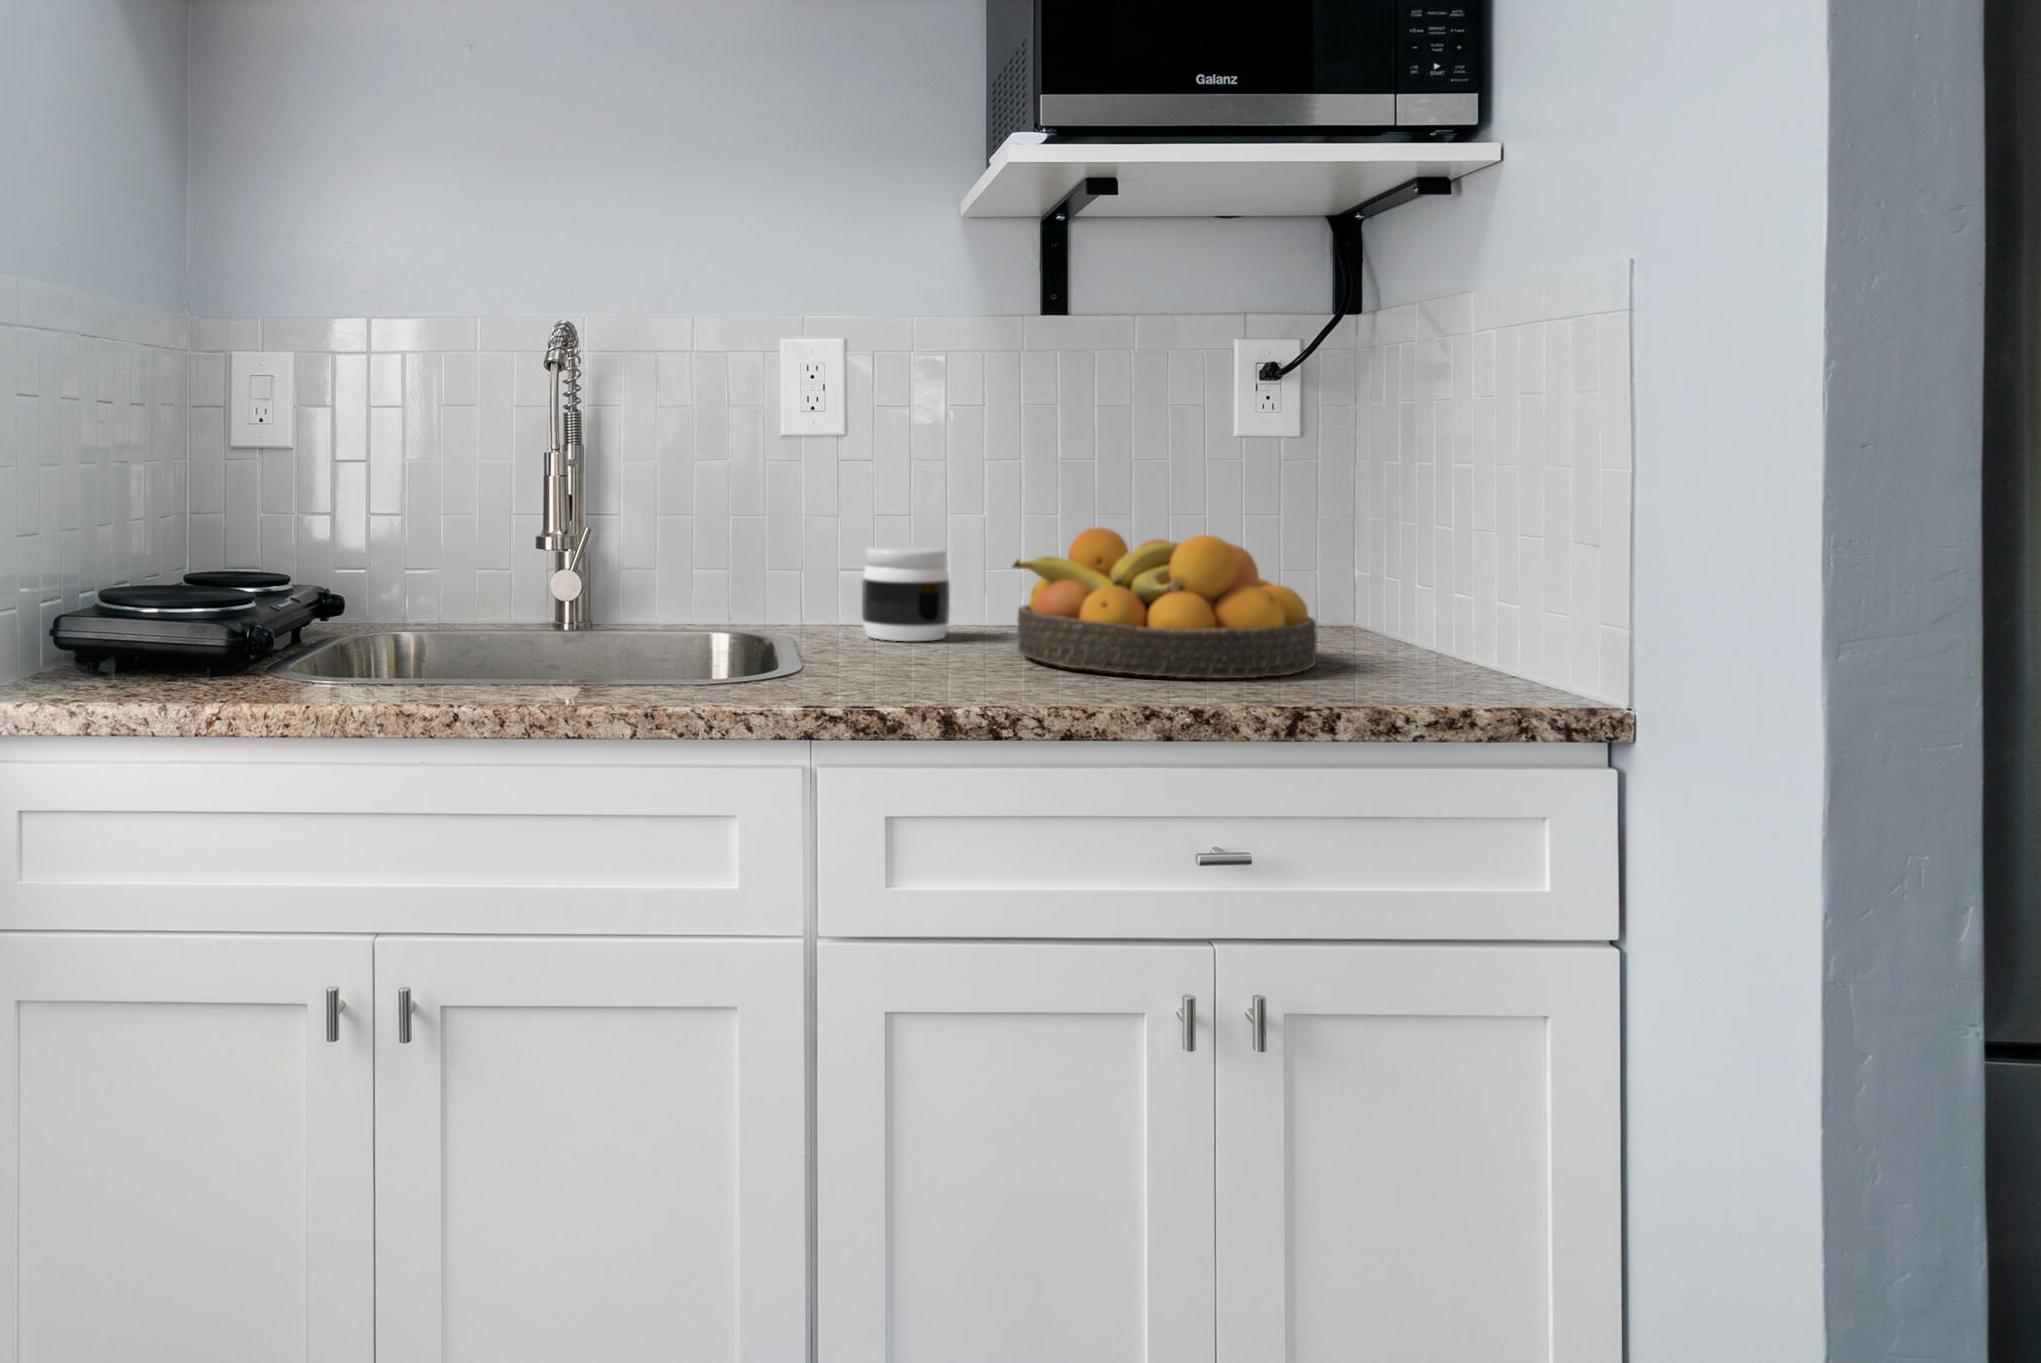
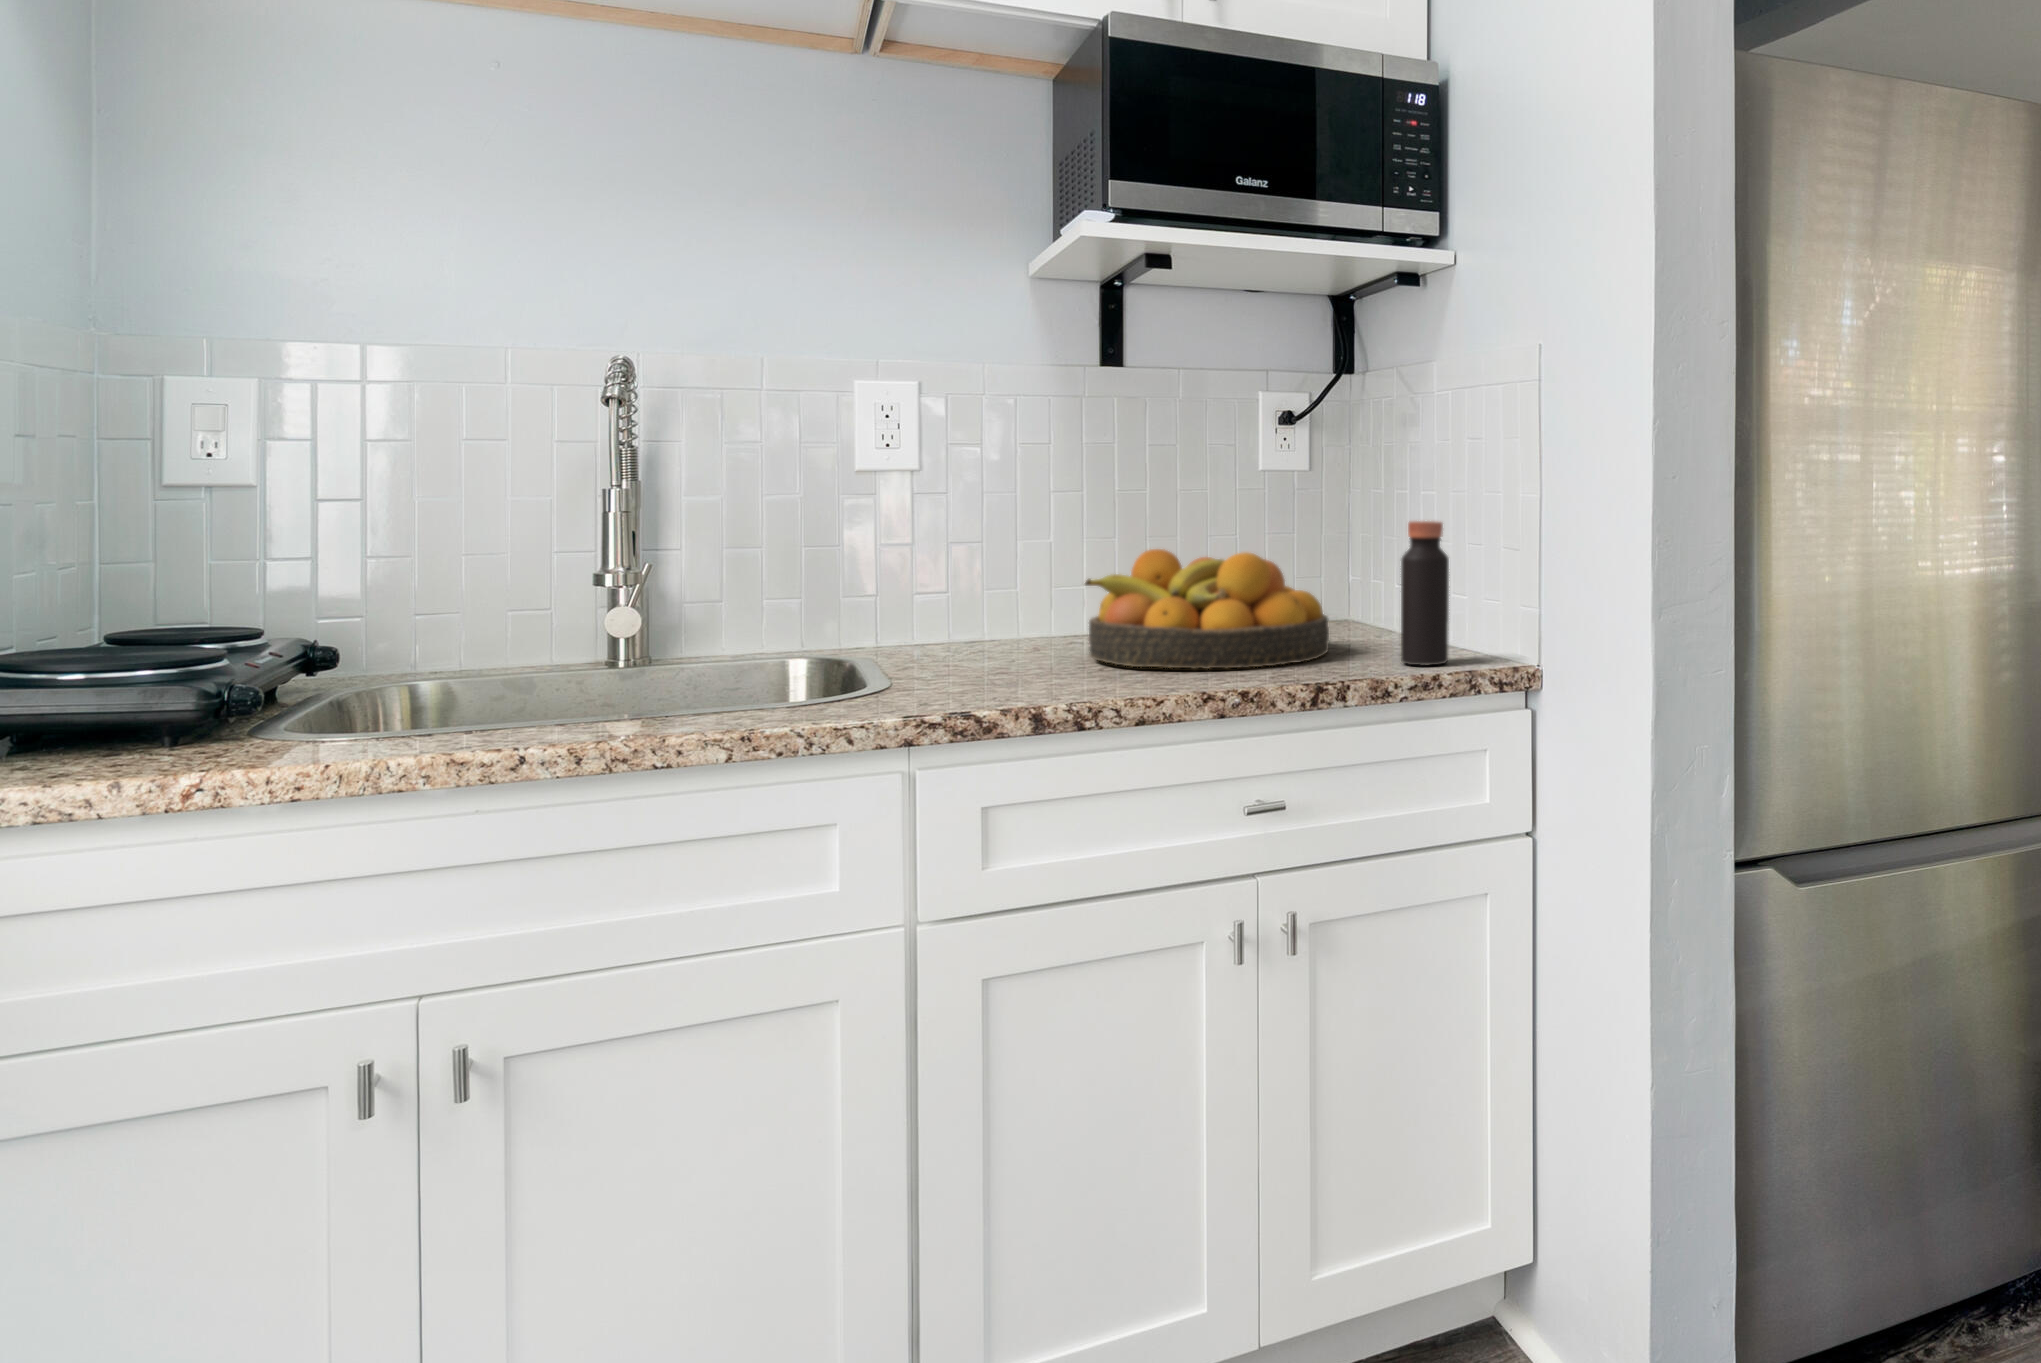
bottle: none [1415,500,1487,694] -> present [1401,521,1449,666]
jar: present [862,546,950,641] -> none [942,570,1024,655]

